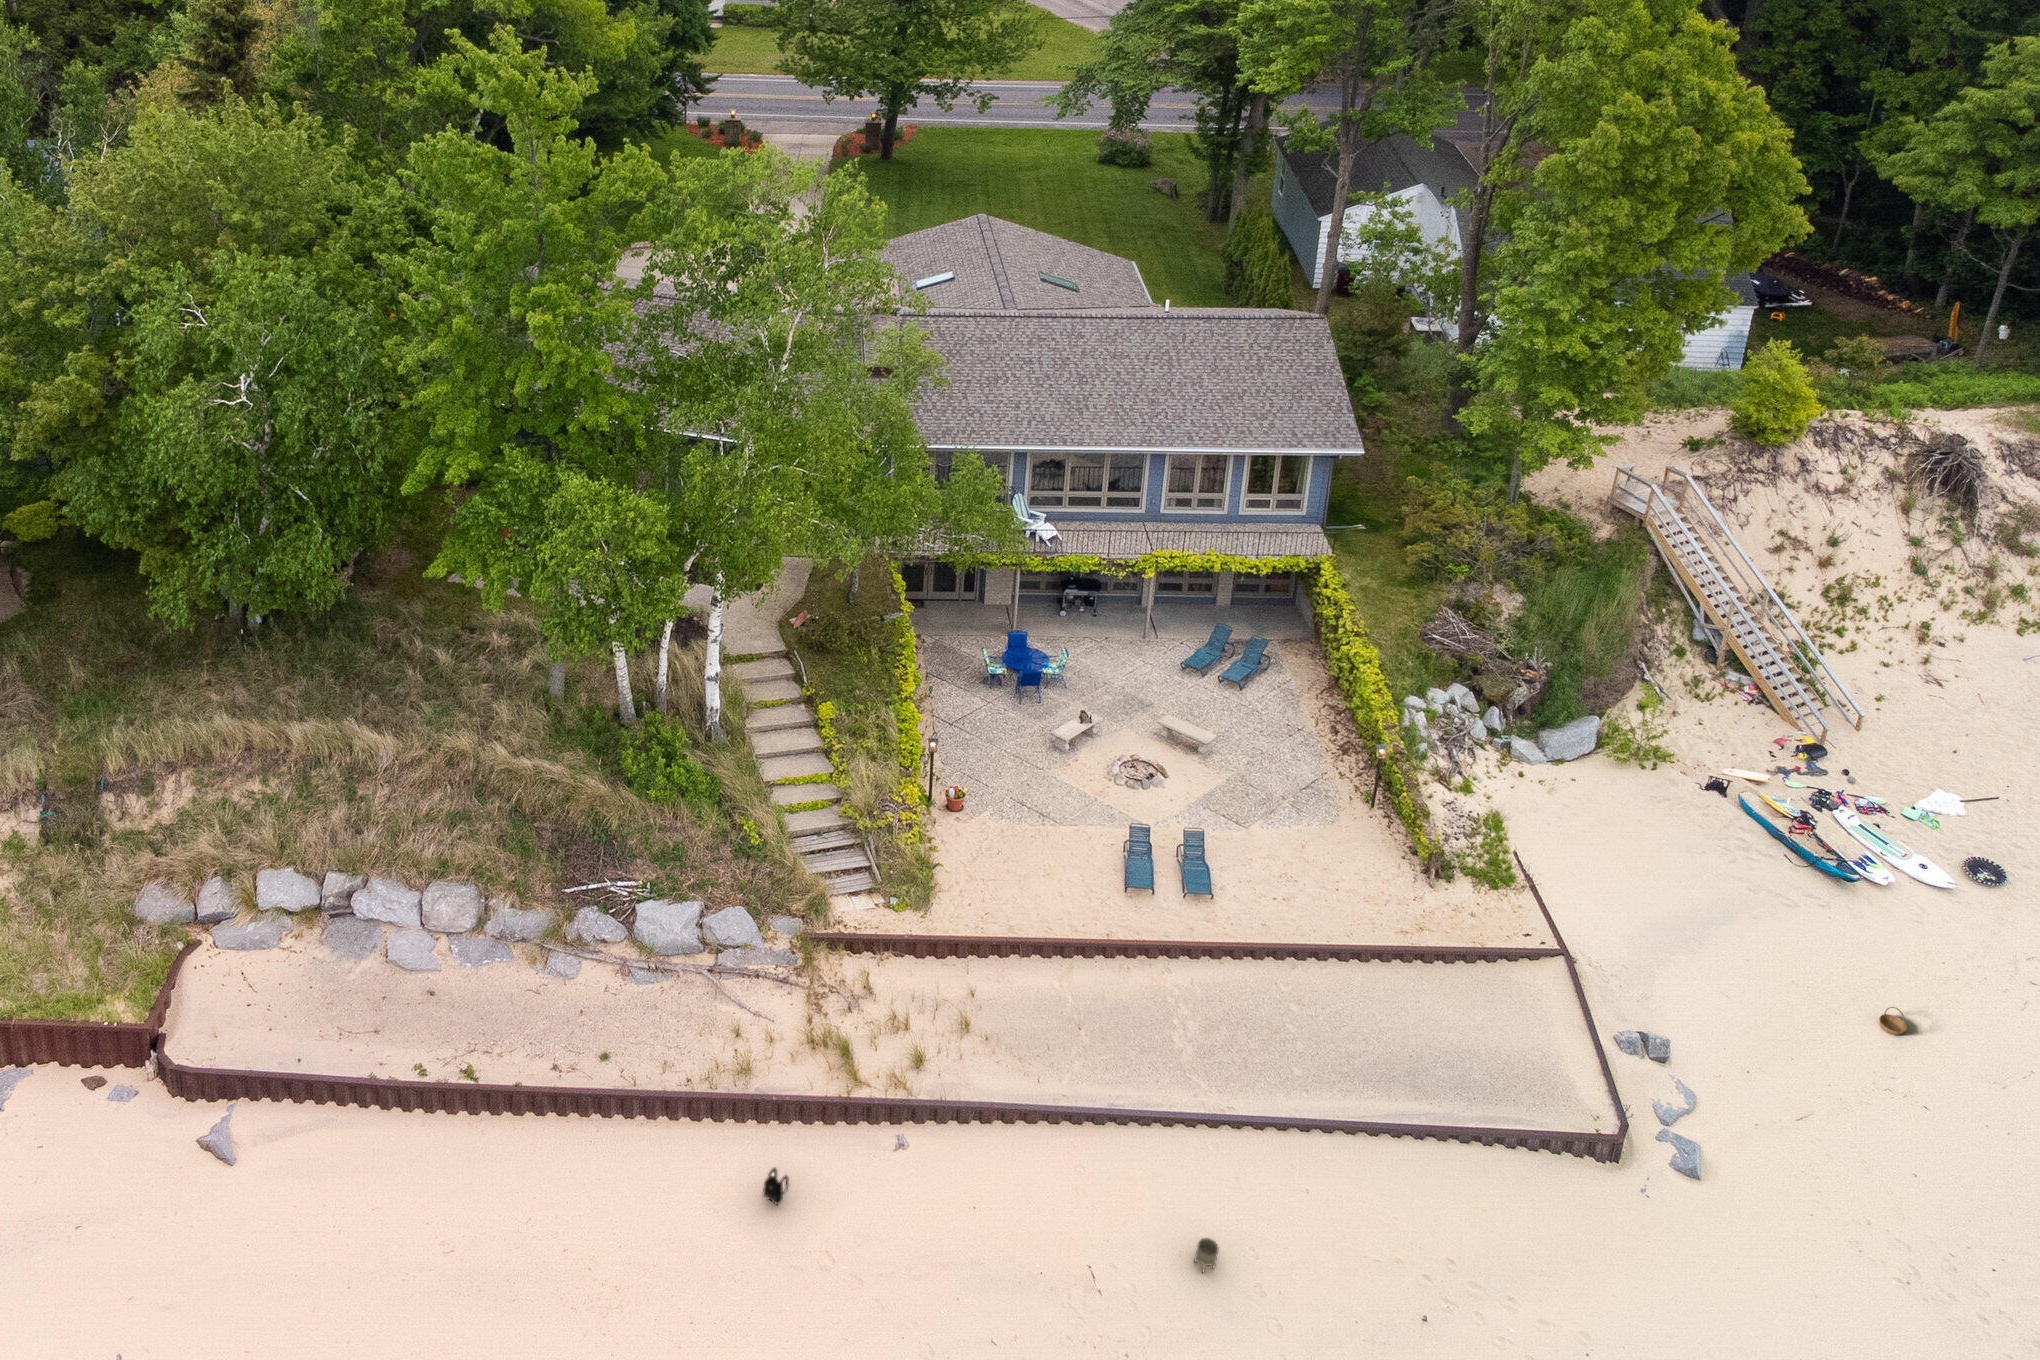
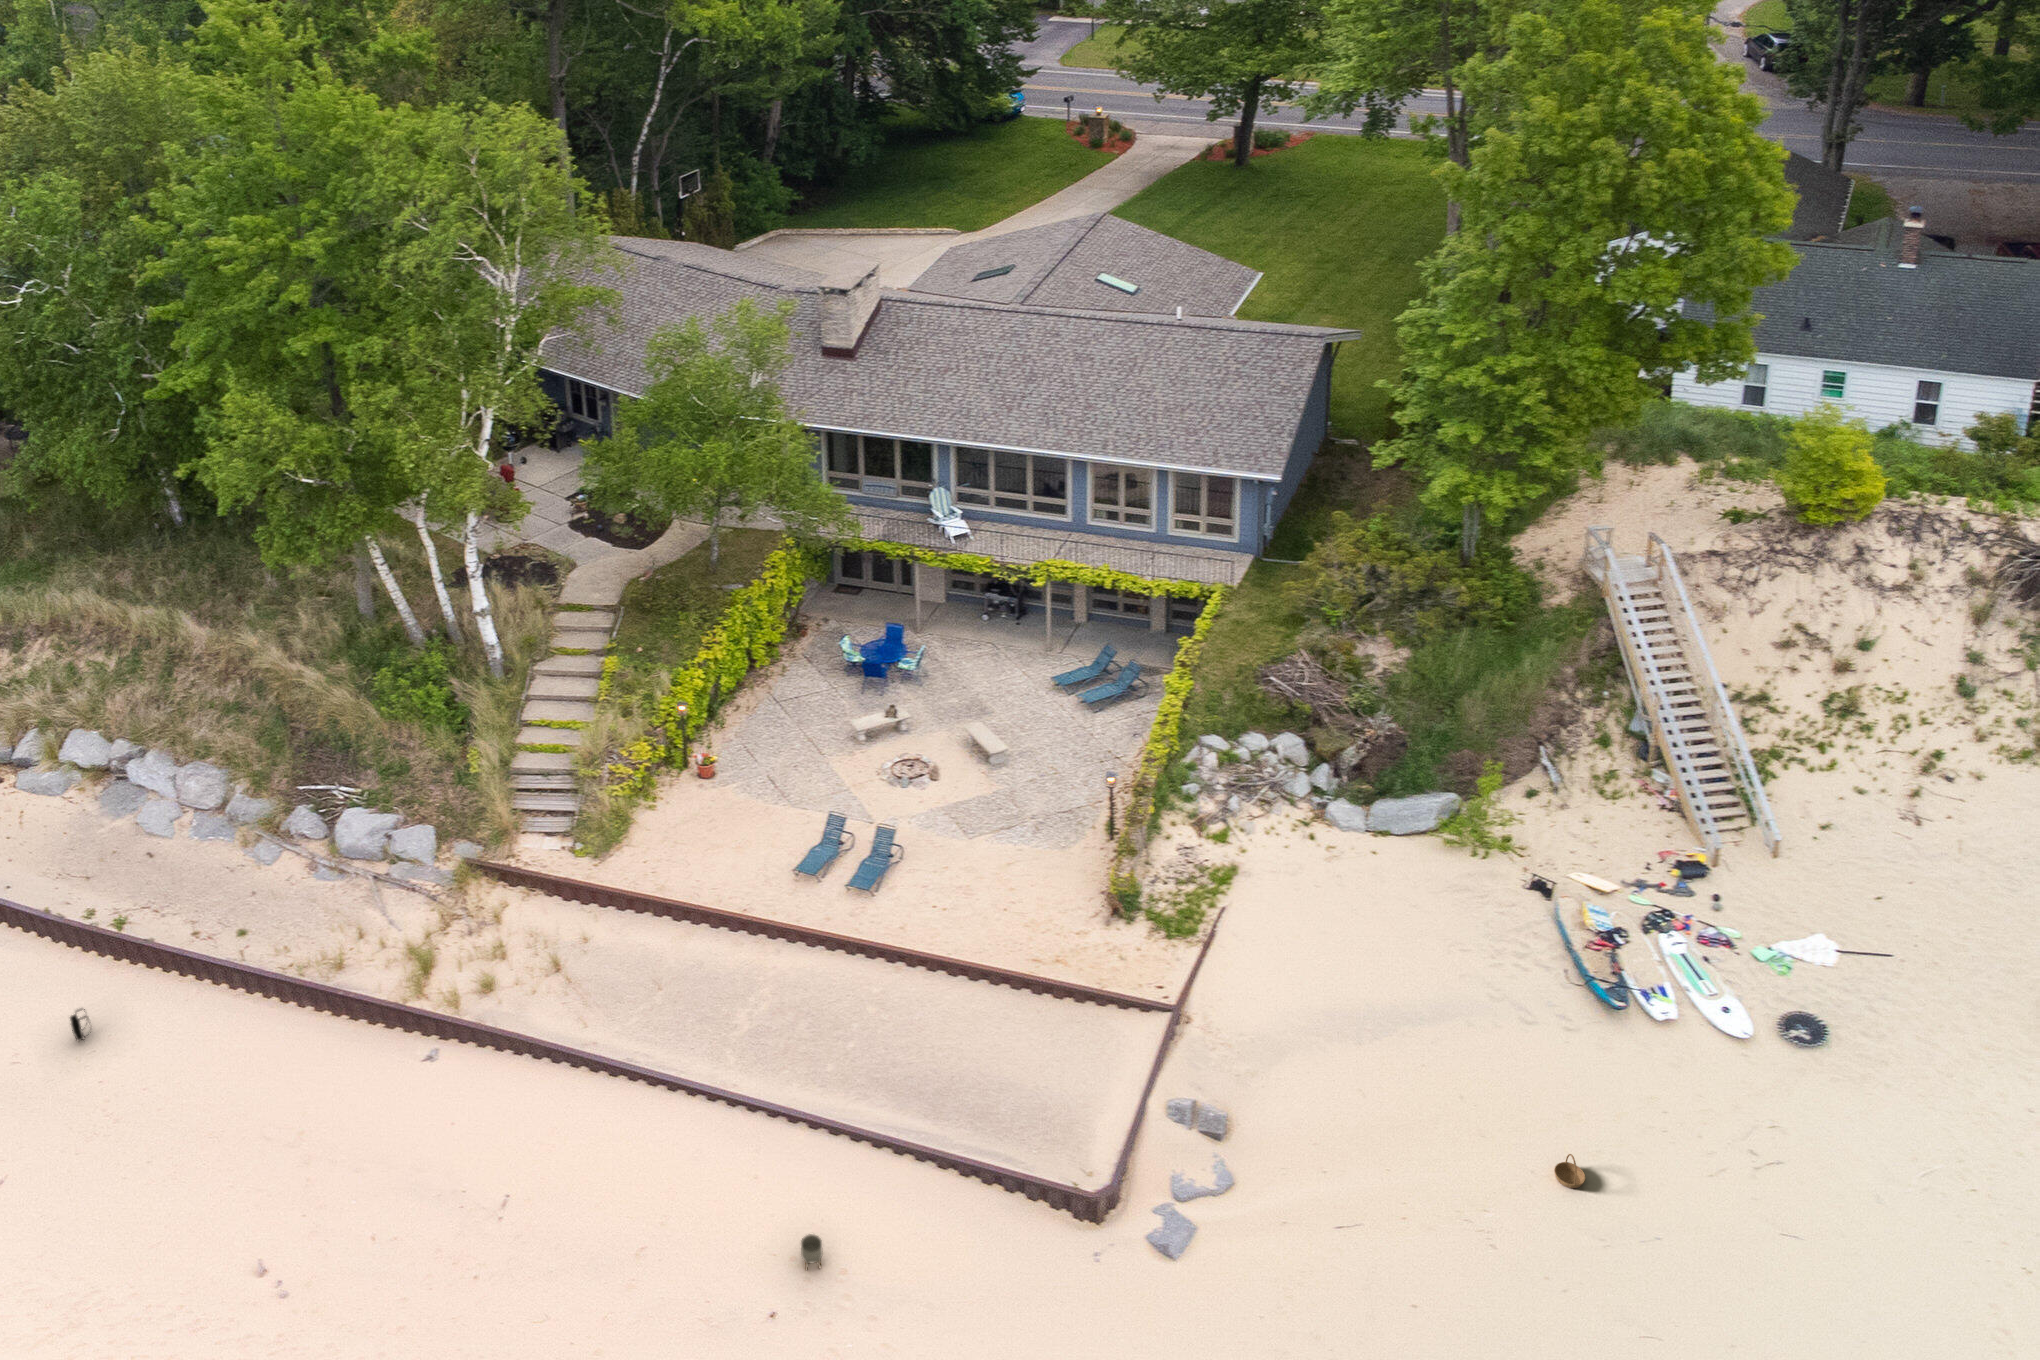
backpack: present [763,1168,789,1205] -> present [70,1009,91,1041]
planter: present [1194,1238,1219,1267] -> present [801,1234,823,1269]

